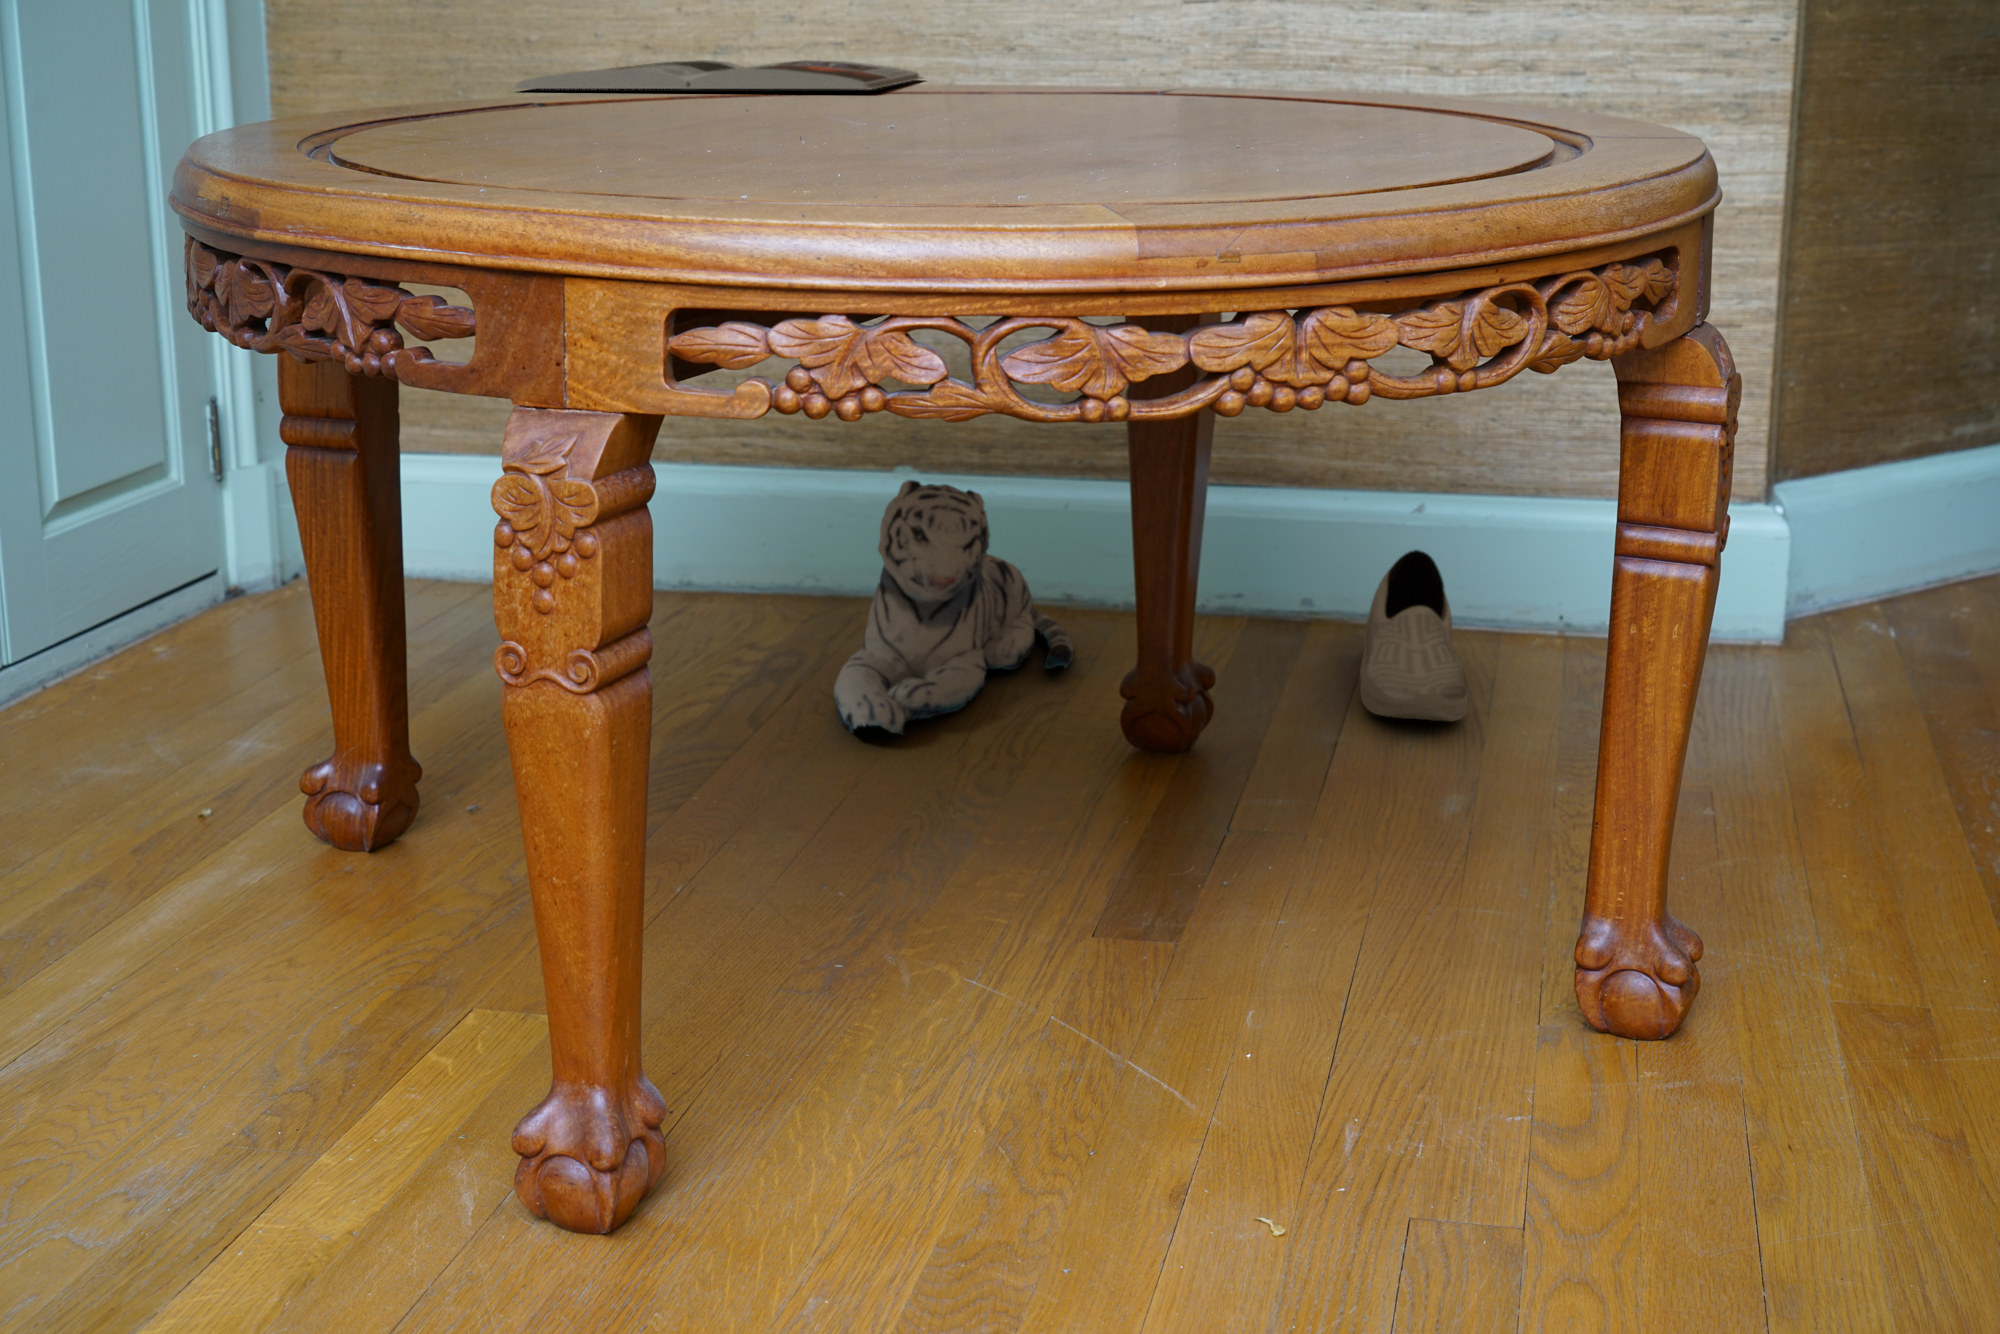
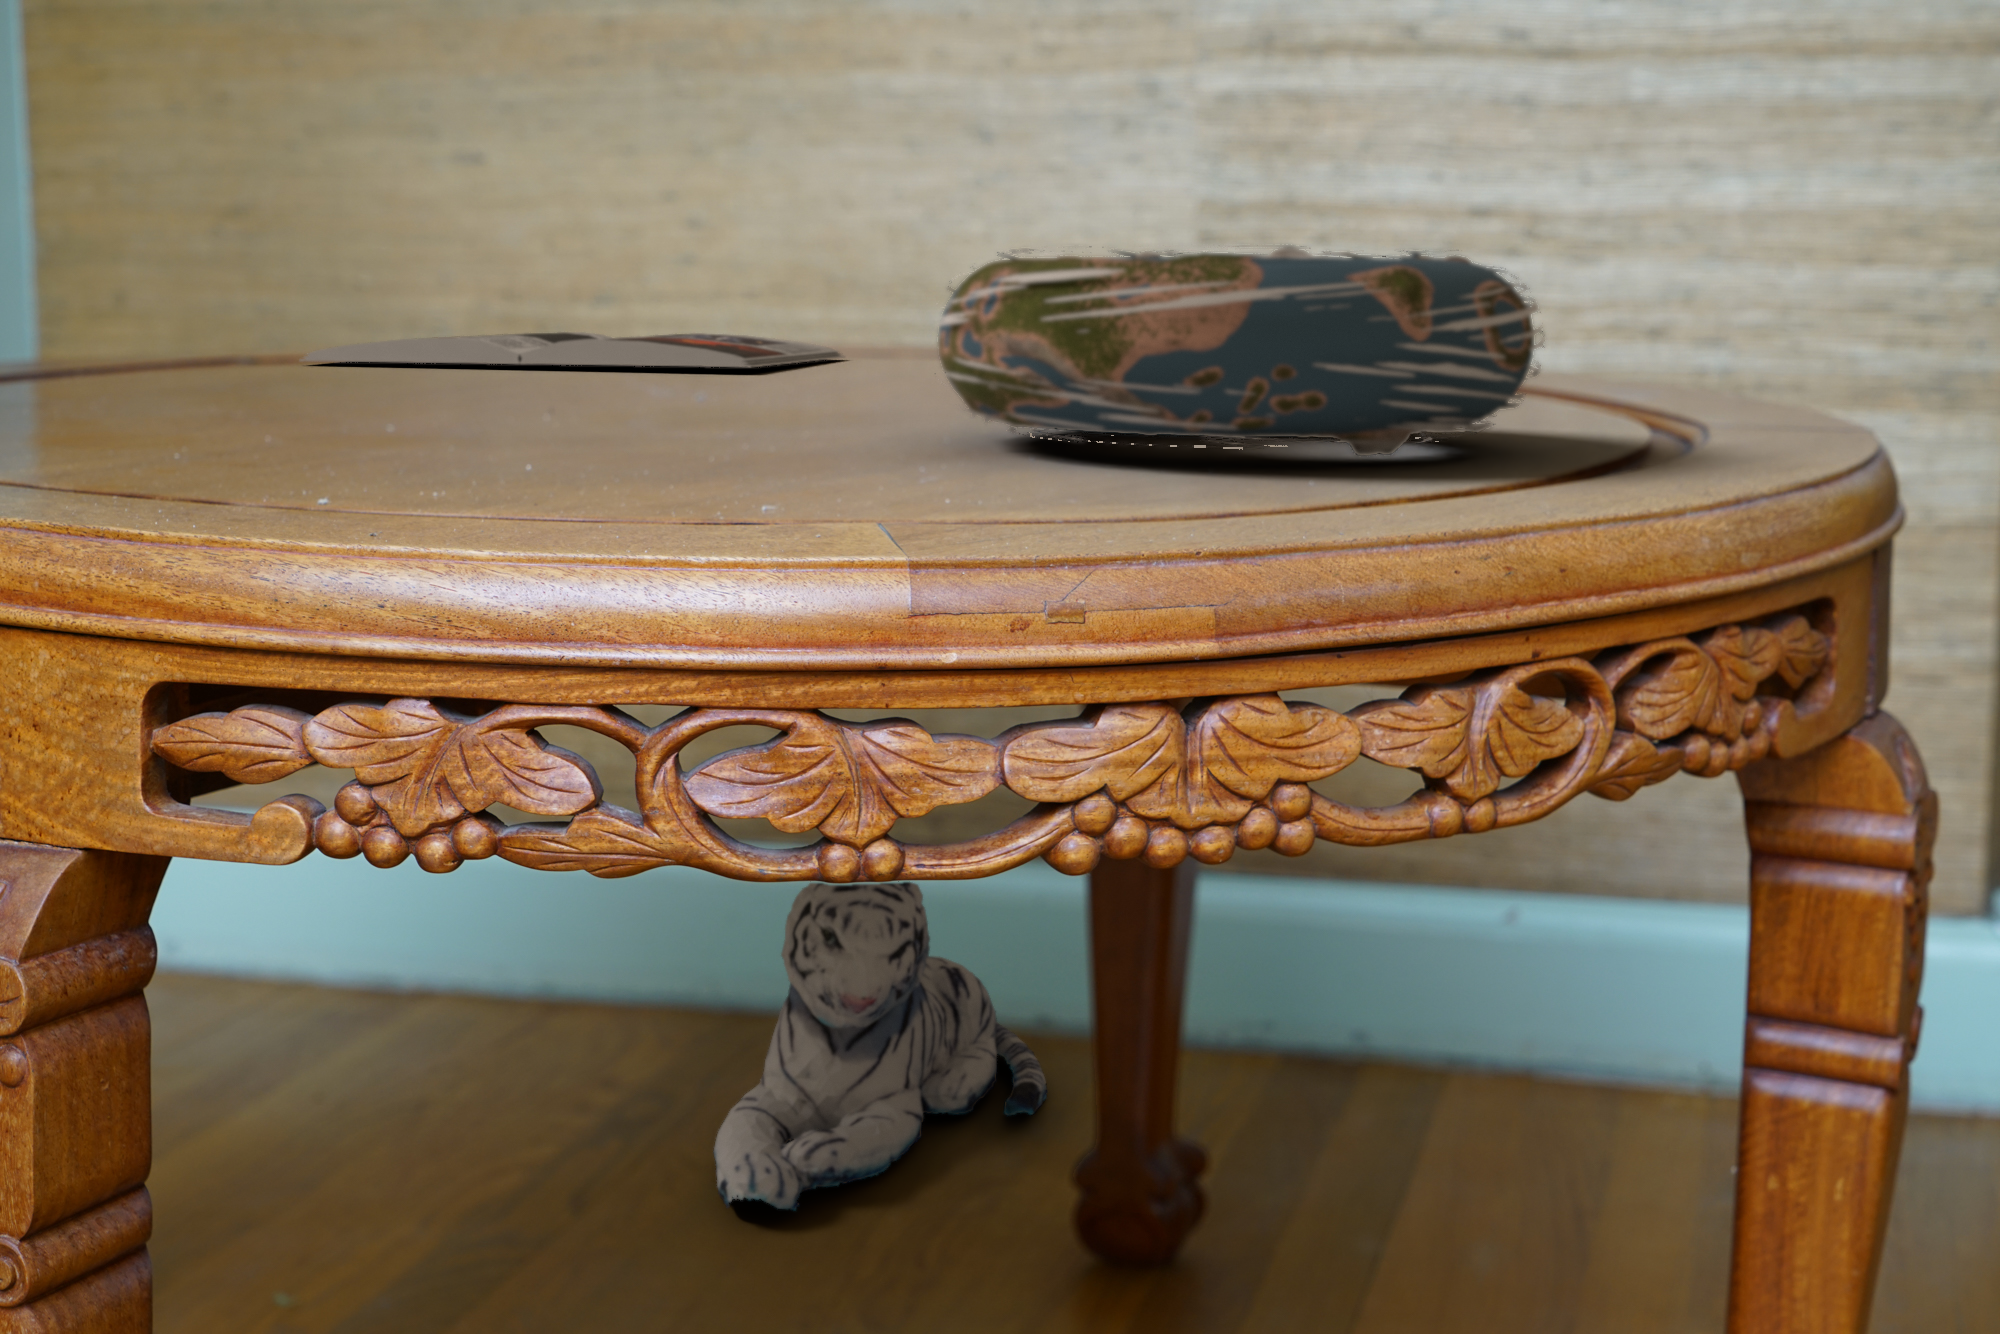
decorative bowl: none [1073,3,1497,154] -> present [938,245,1545,456]
shoe: present [1360,550,1469,721] -> none [1420,962,1567,1216]

